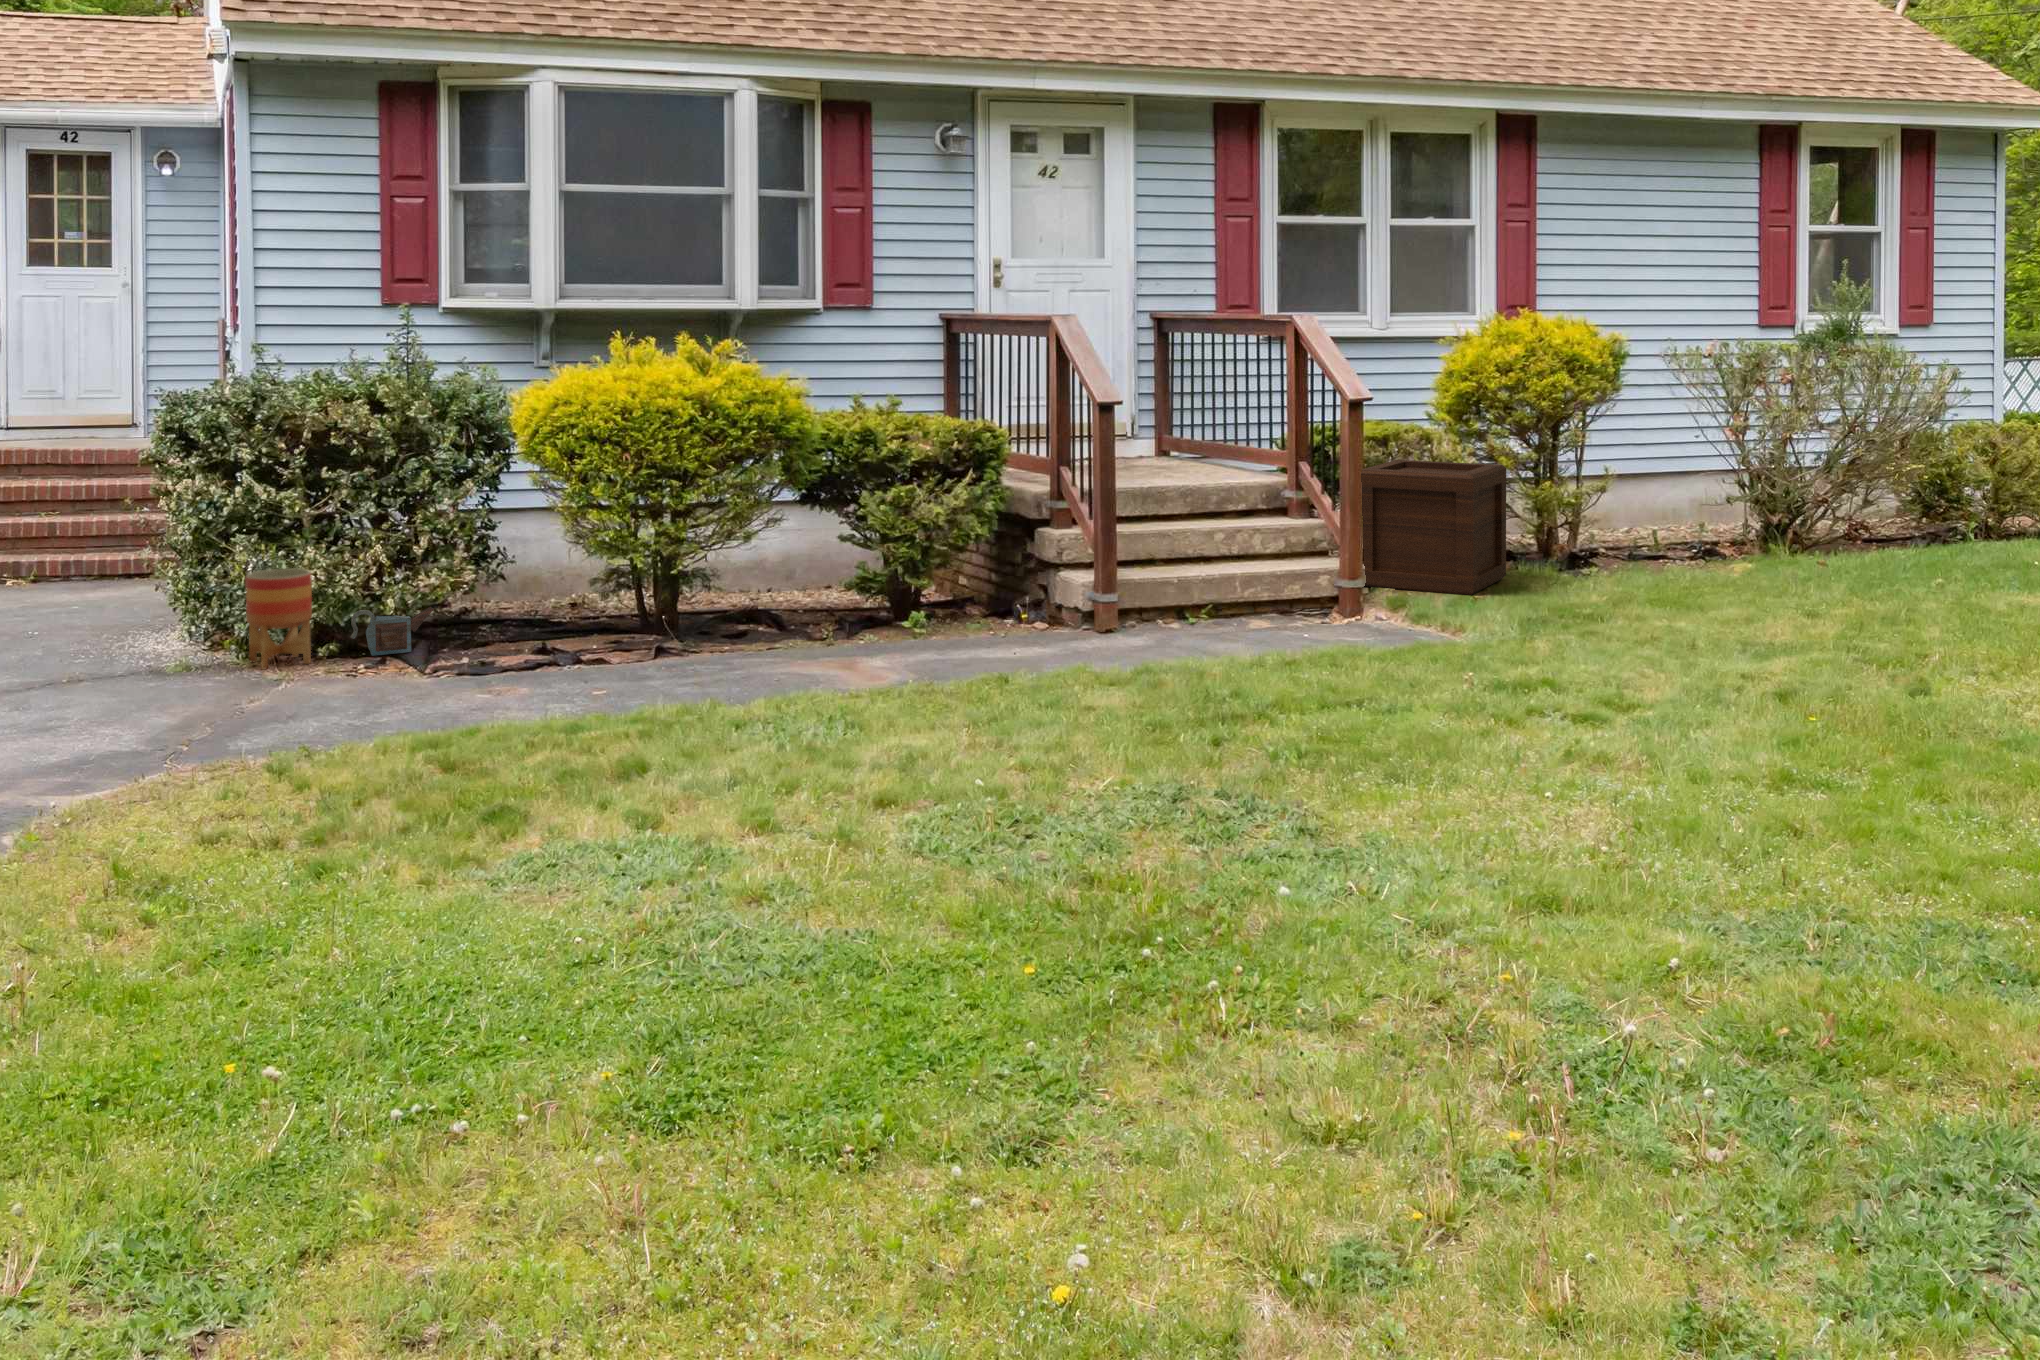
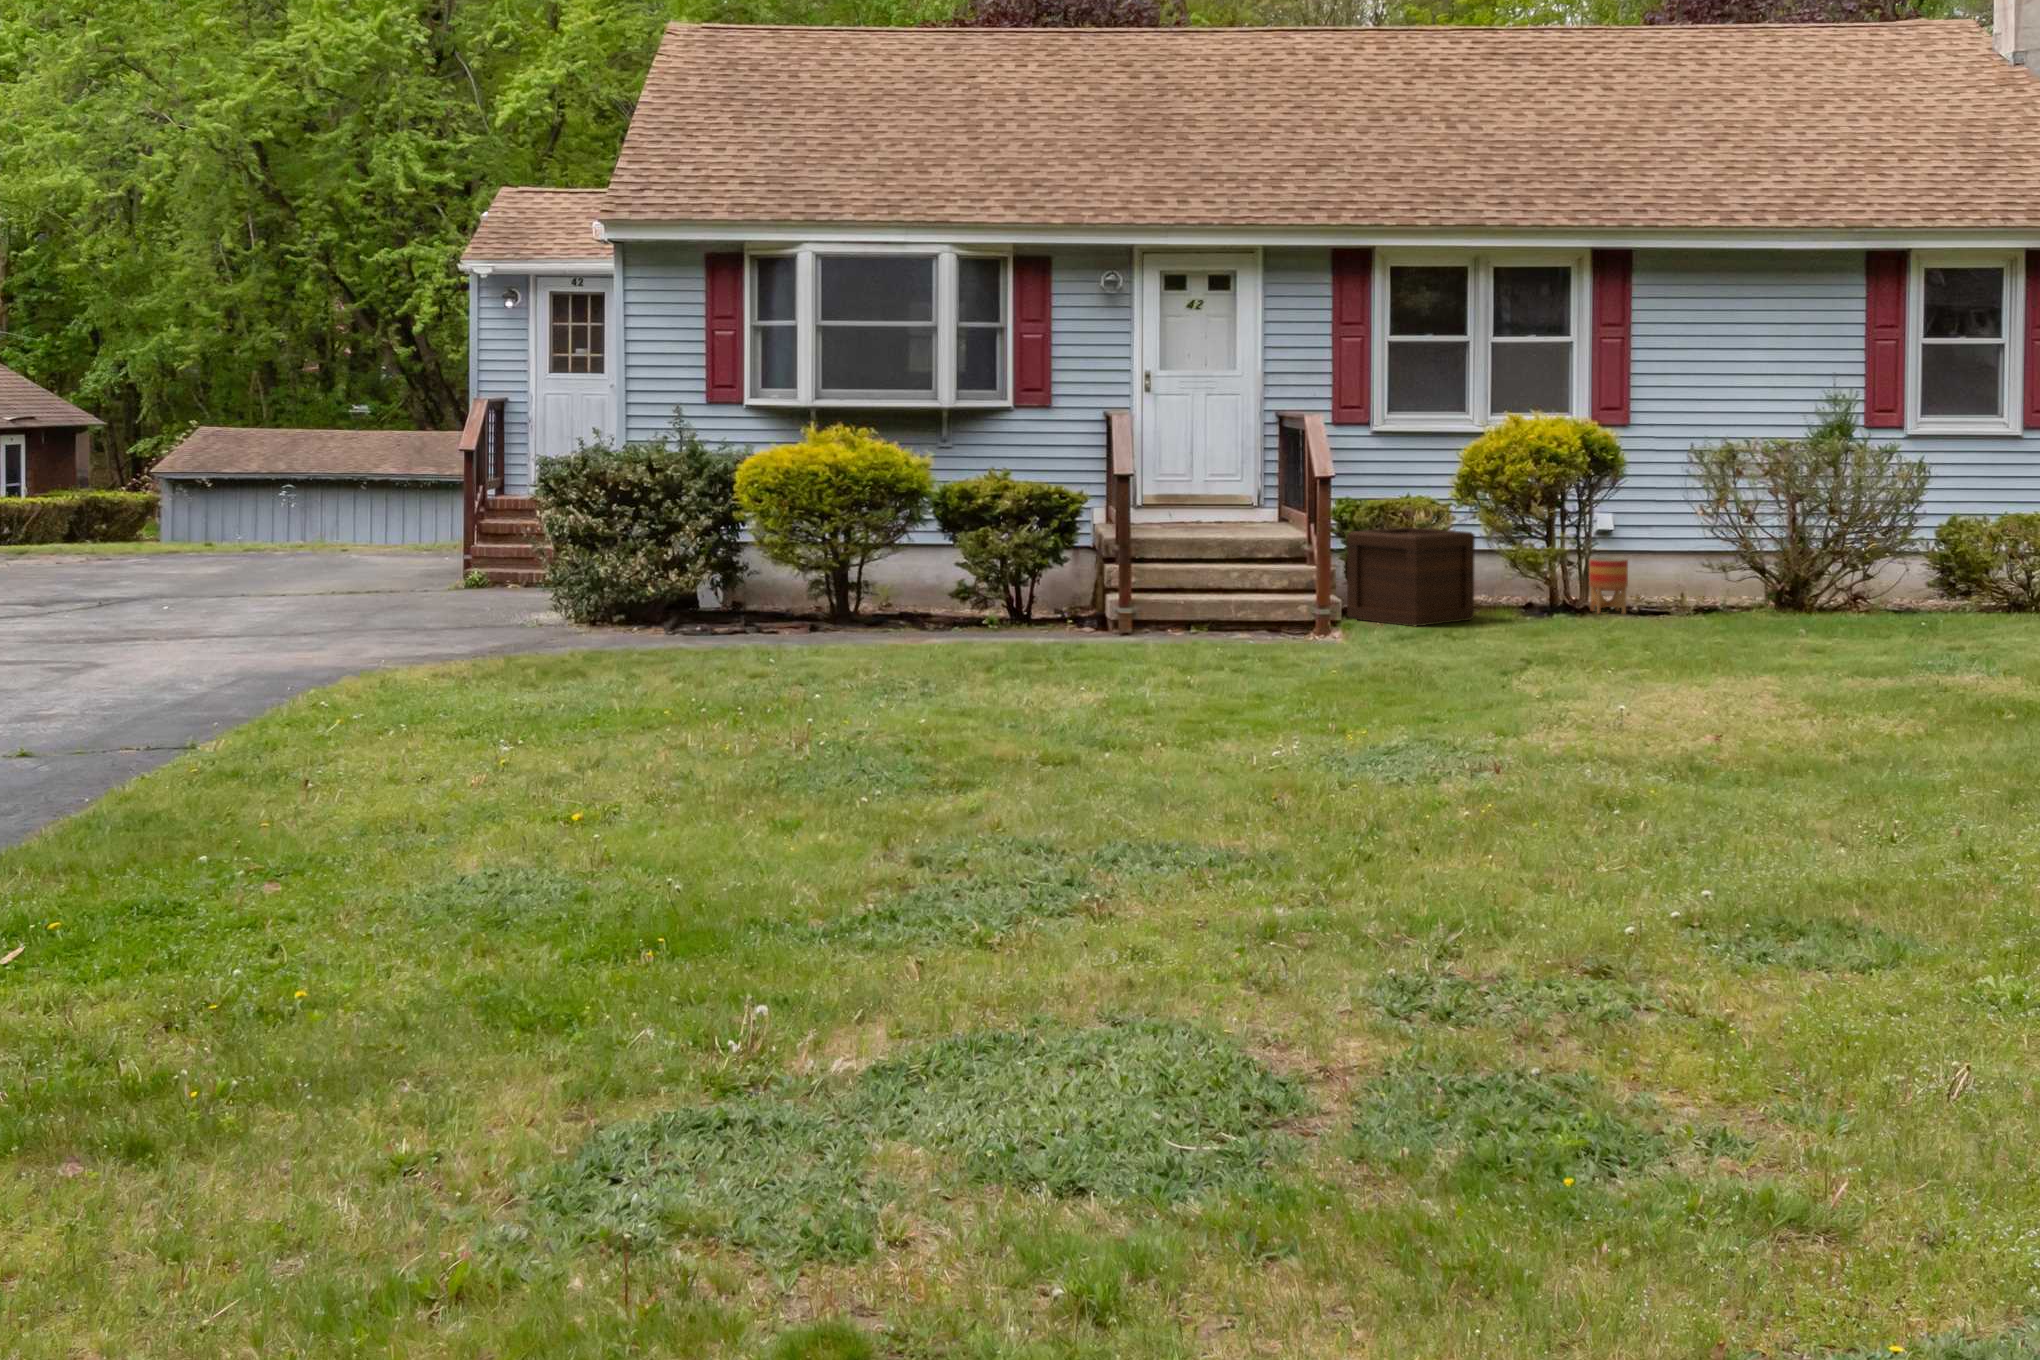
planter: present [245,568,312,670] -> present [1589,557,1628,614]
watering can: present [351,607,434,656] -> none [636,592,687,621]

